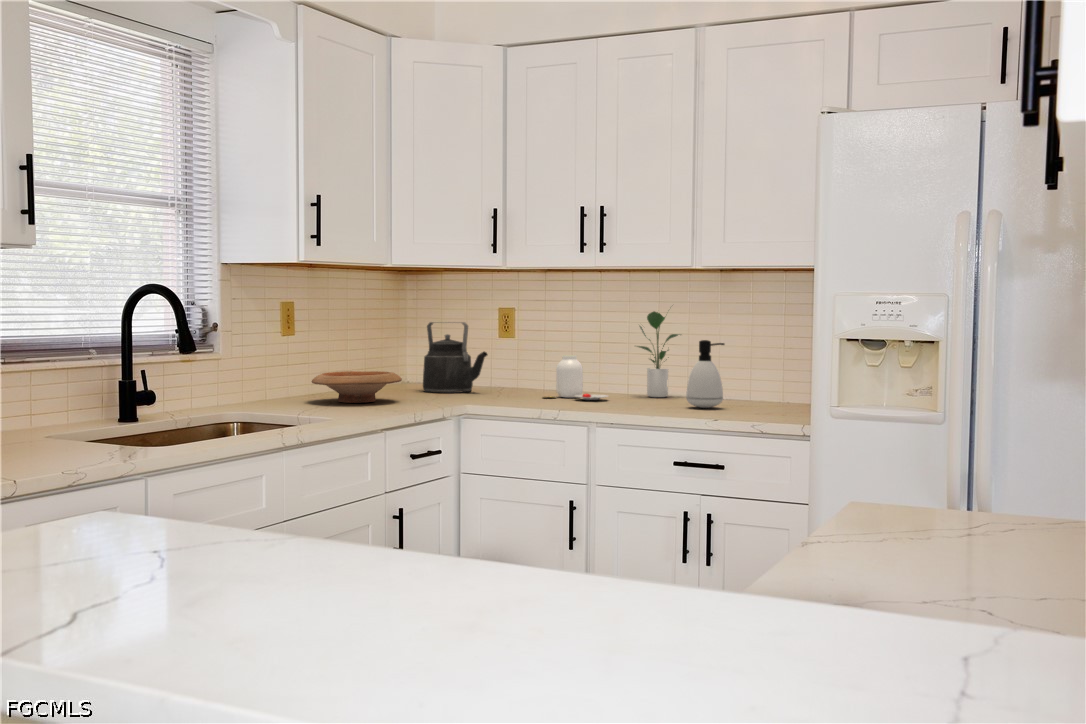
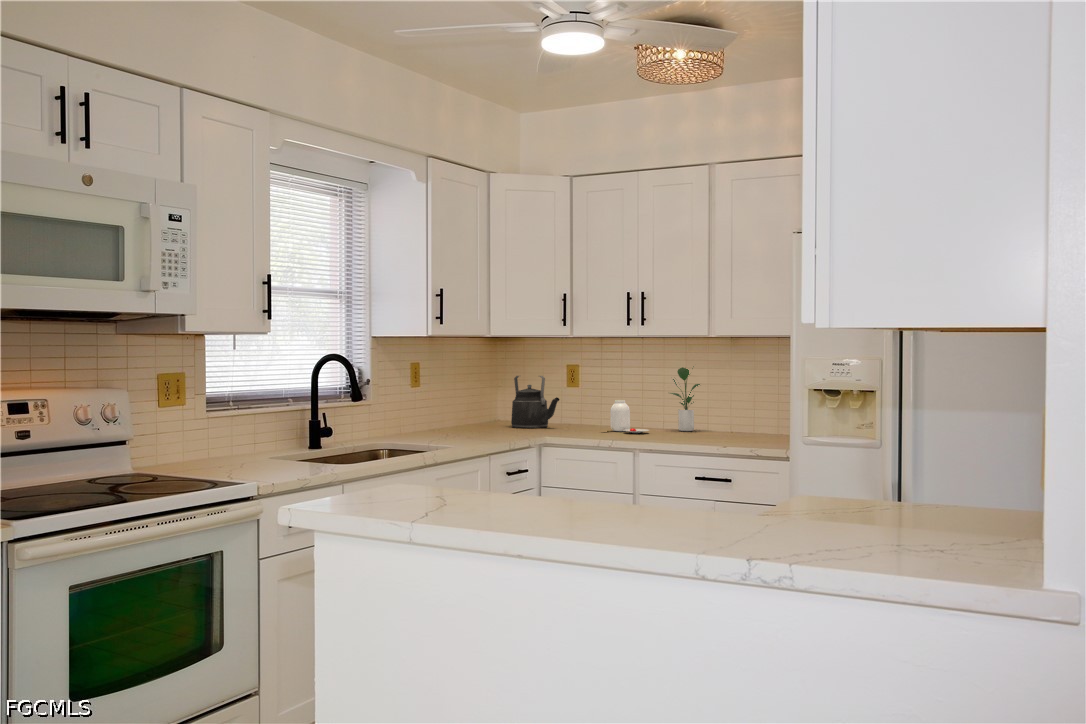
soap dispenser: present [686,340,724,408] -> none [706,389,733,438]
wooden bowl: present [312,371,402,403] -> none [434,413,498,435]

